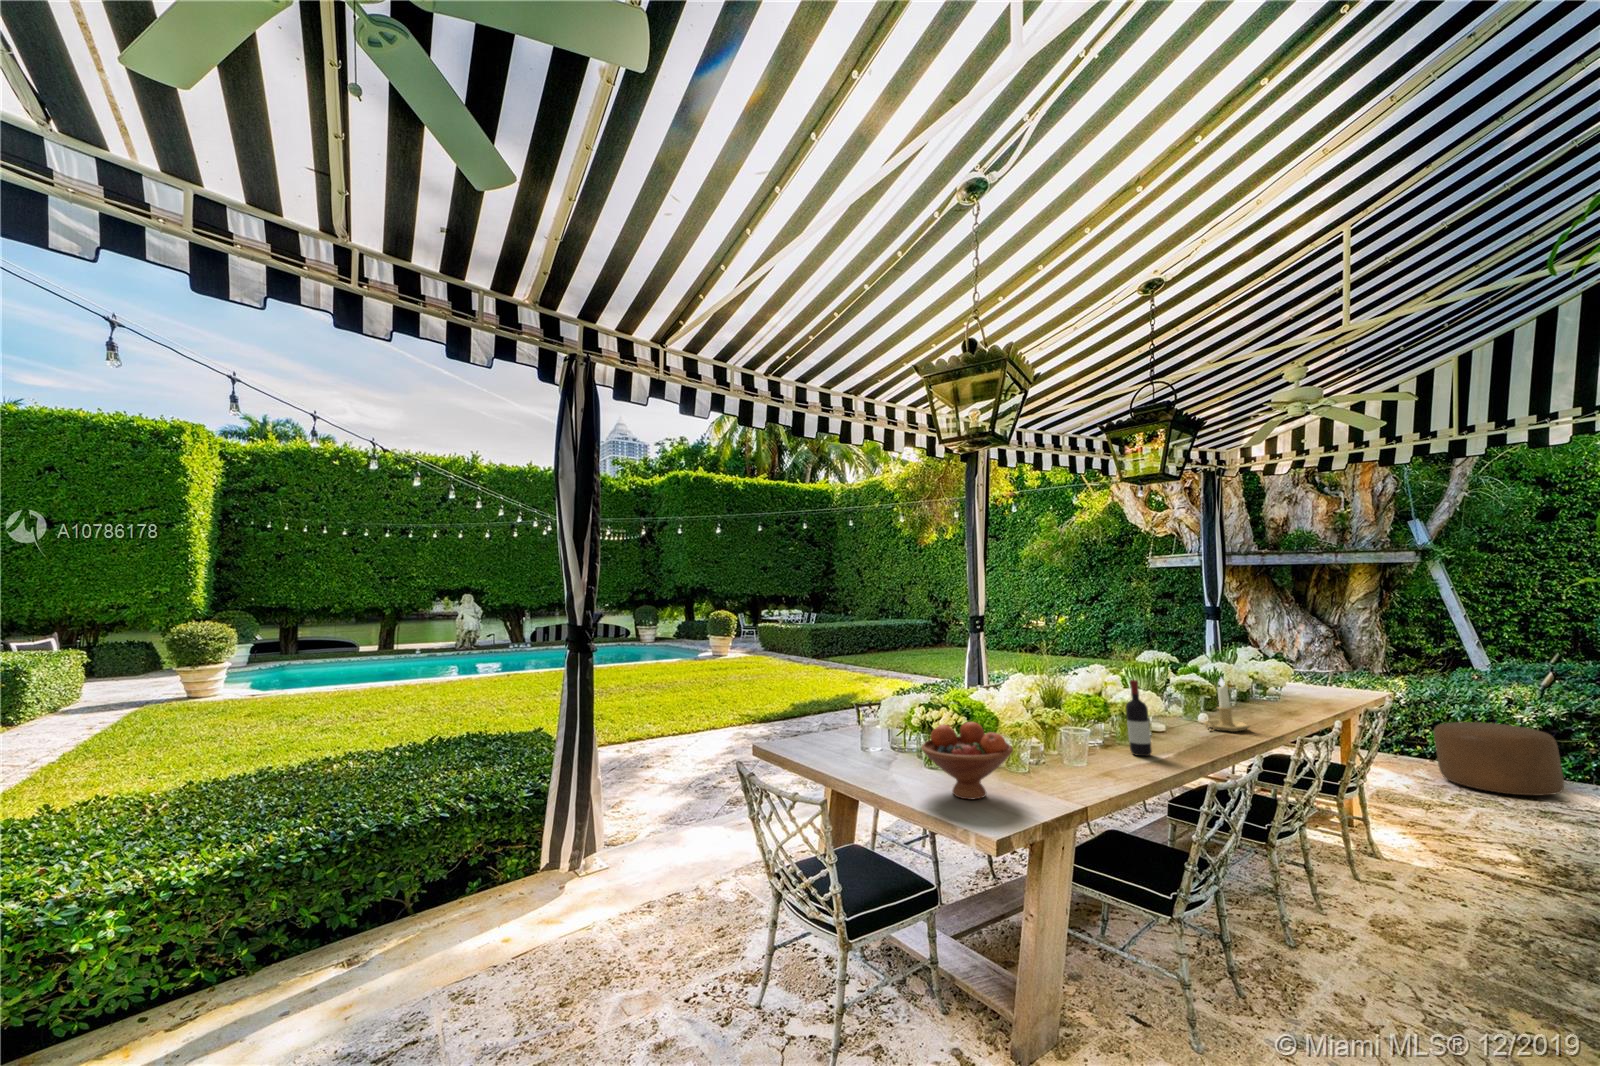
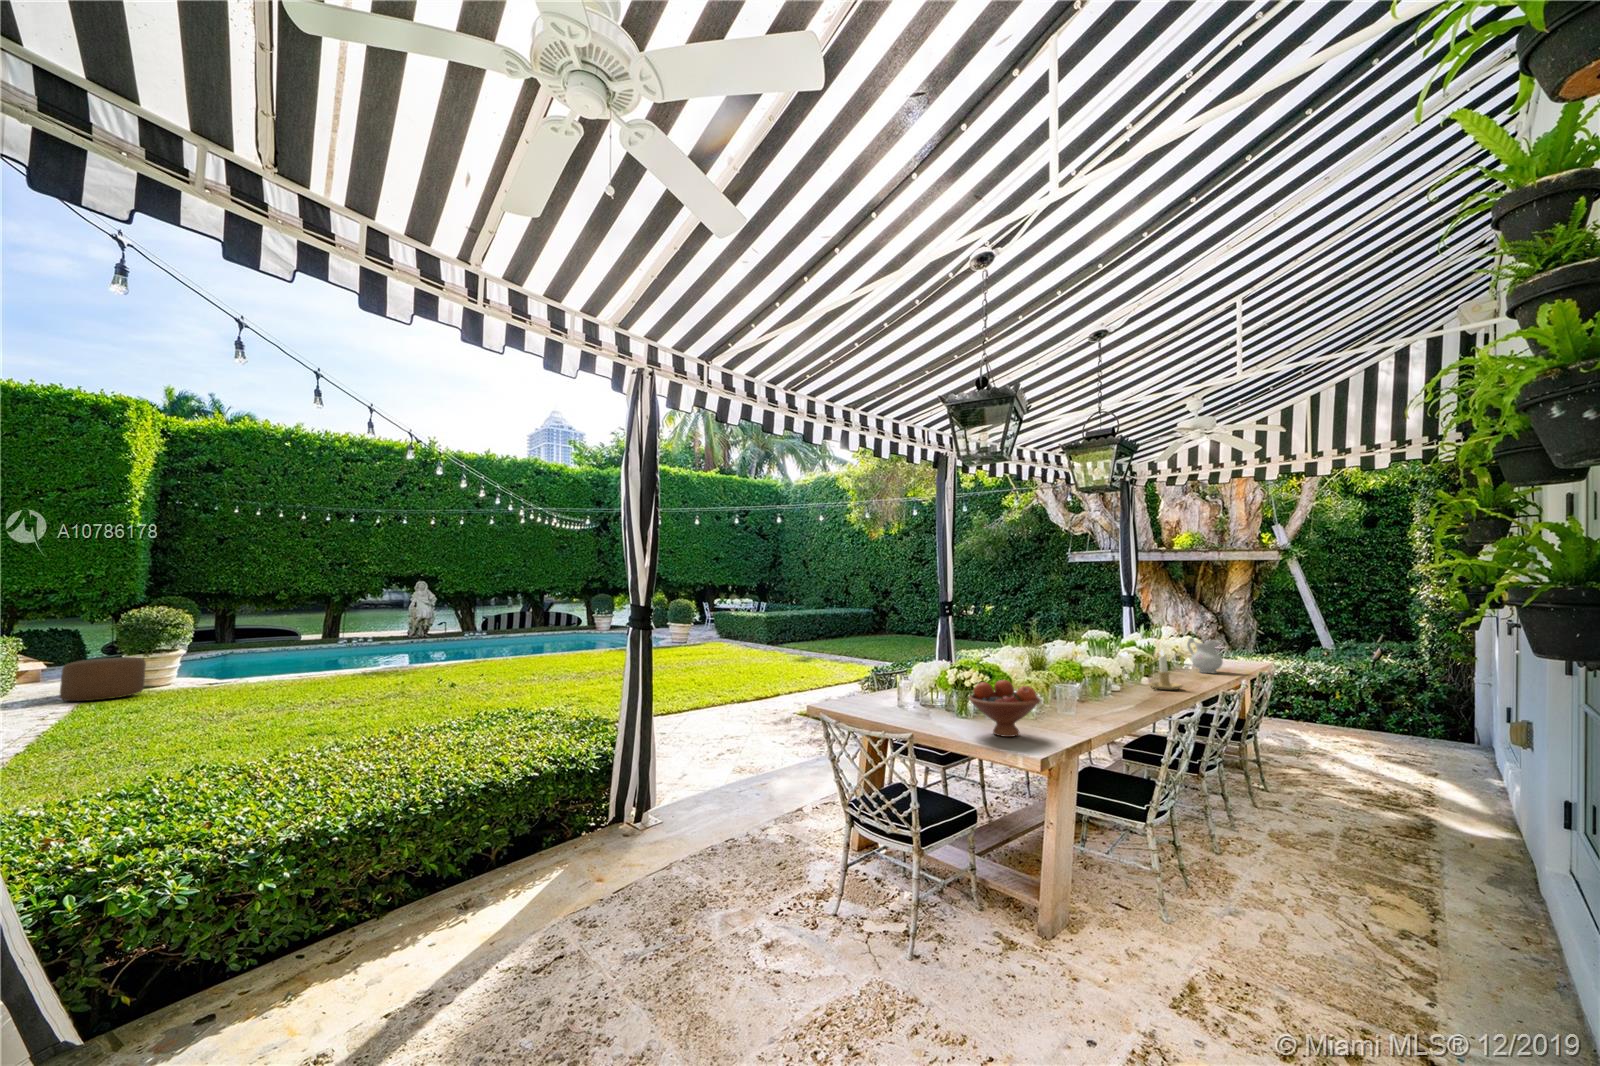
ceramic pitcher: none [1269,661,1317,708] -> present [1187,638,1223,673]
wine bottle: present [1126,680,1152,756] -> none [1102,649,1121,707]
ottoman: present [1434,722,1564,795] -> present [60,657,146,701]

